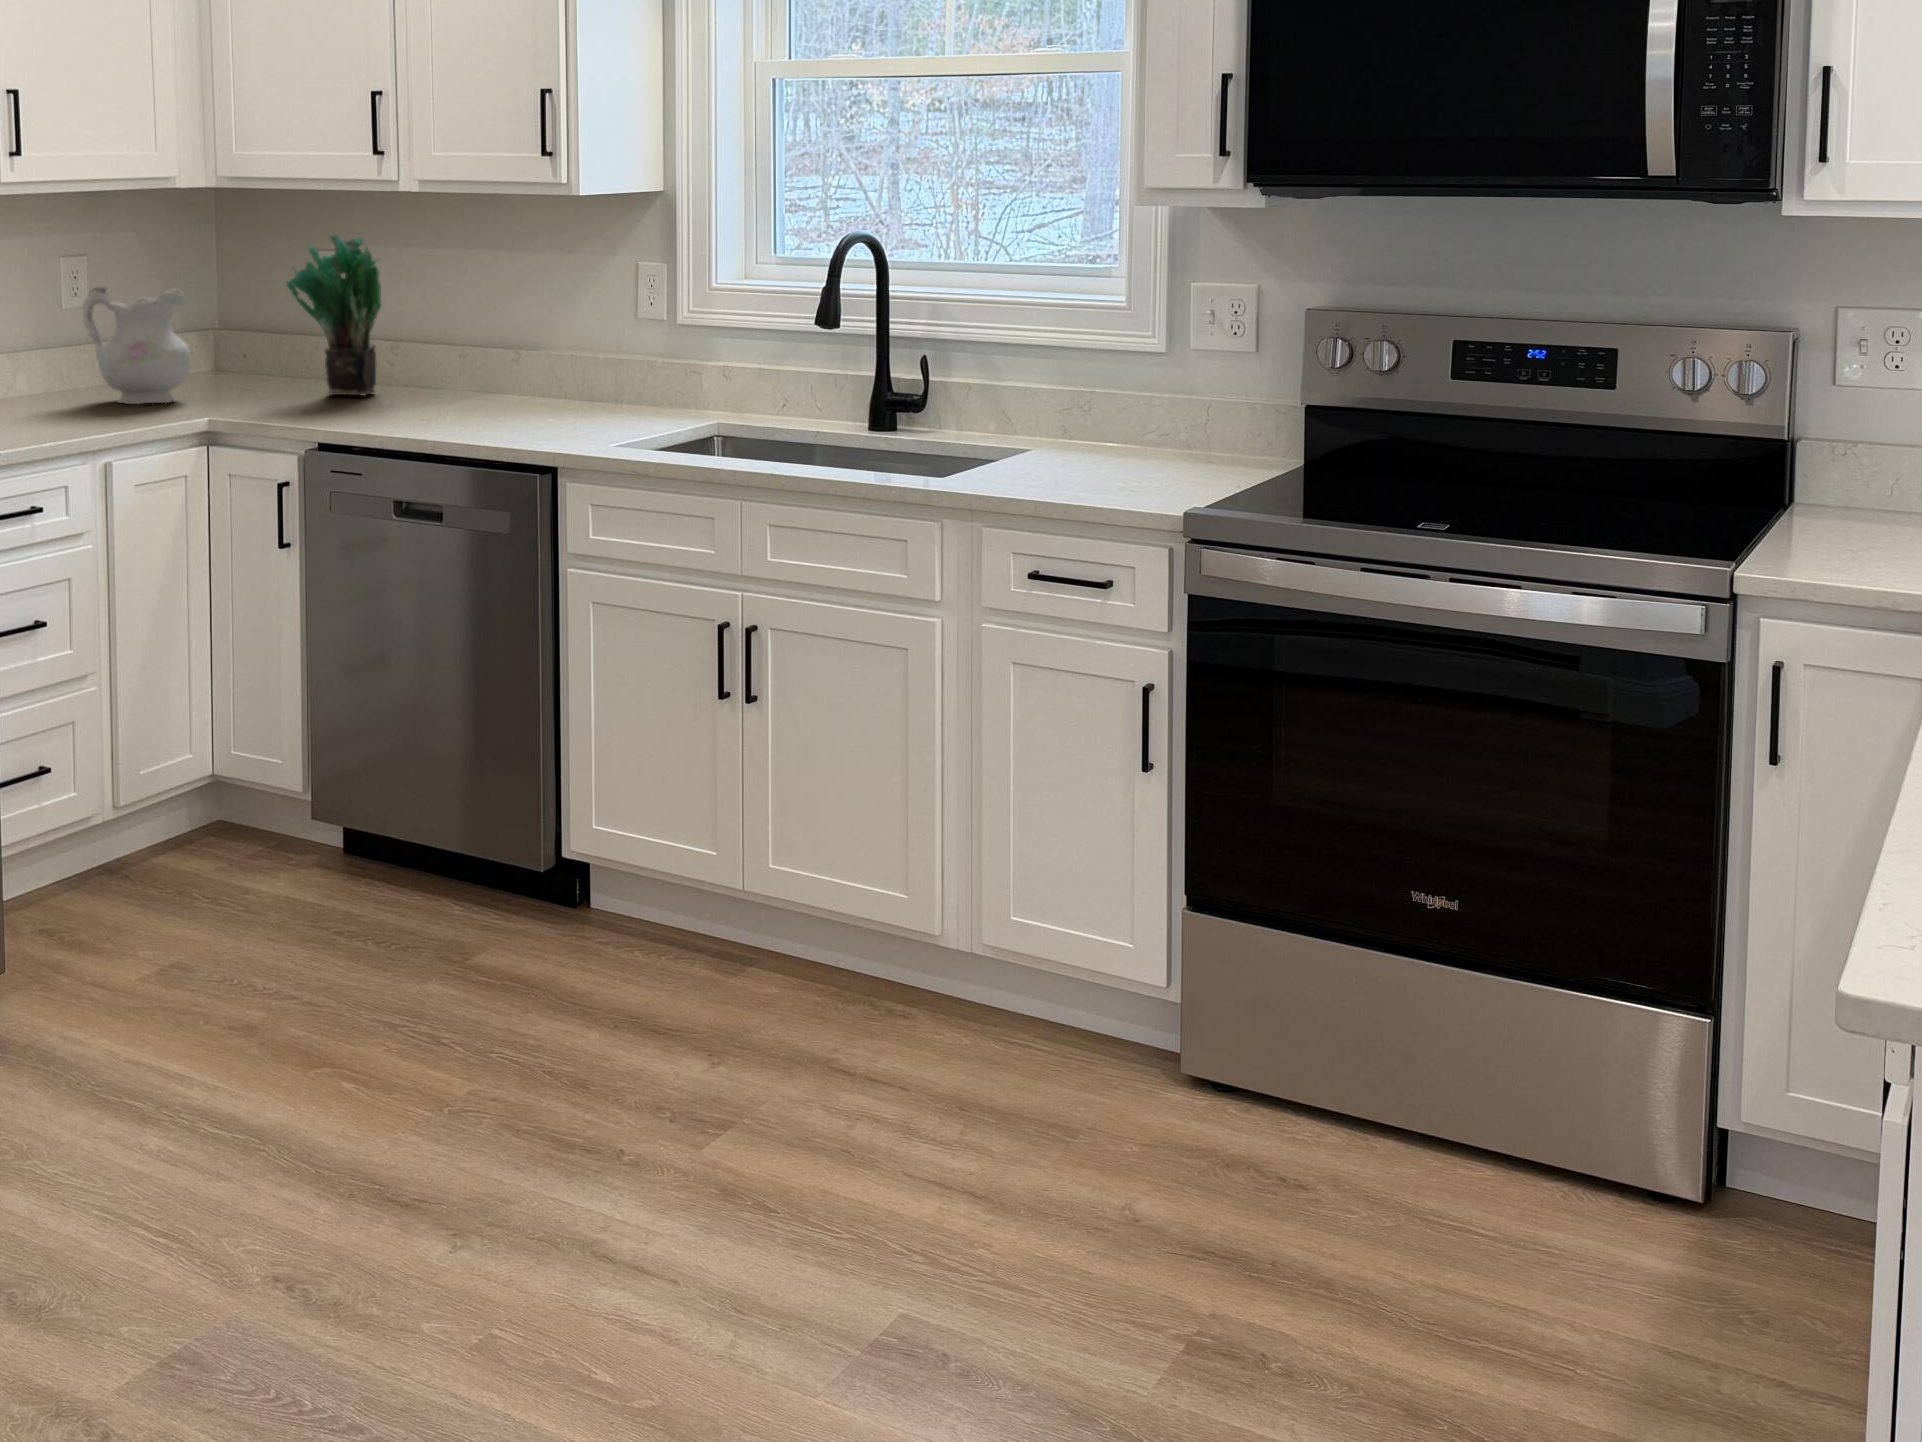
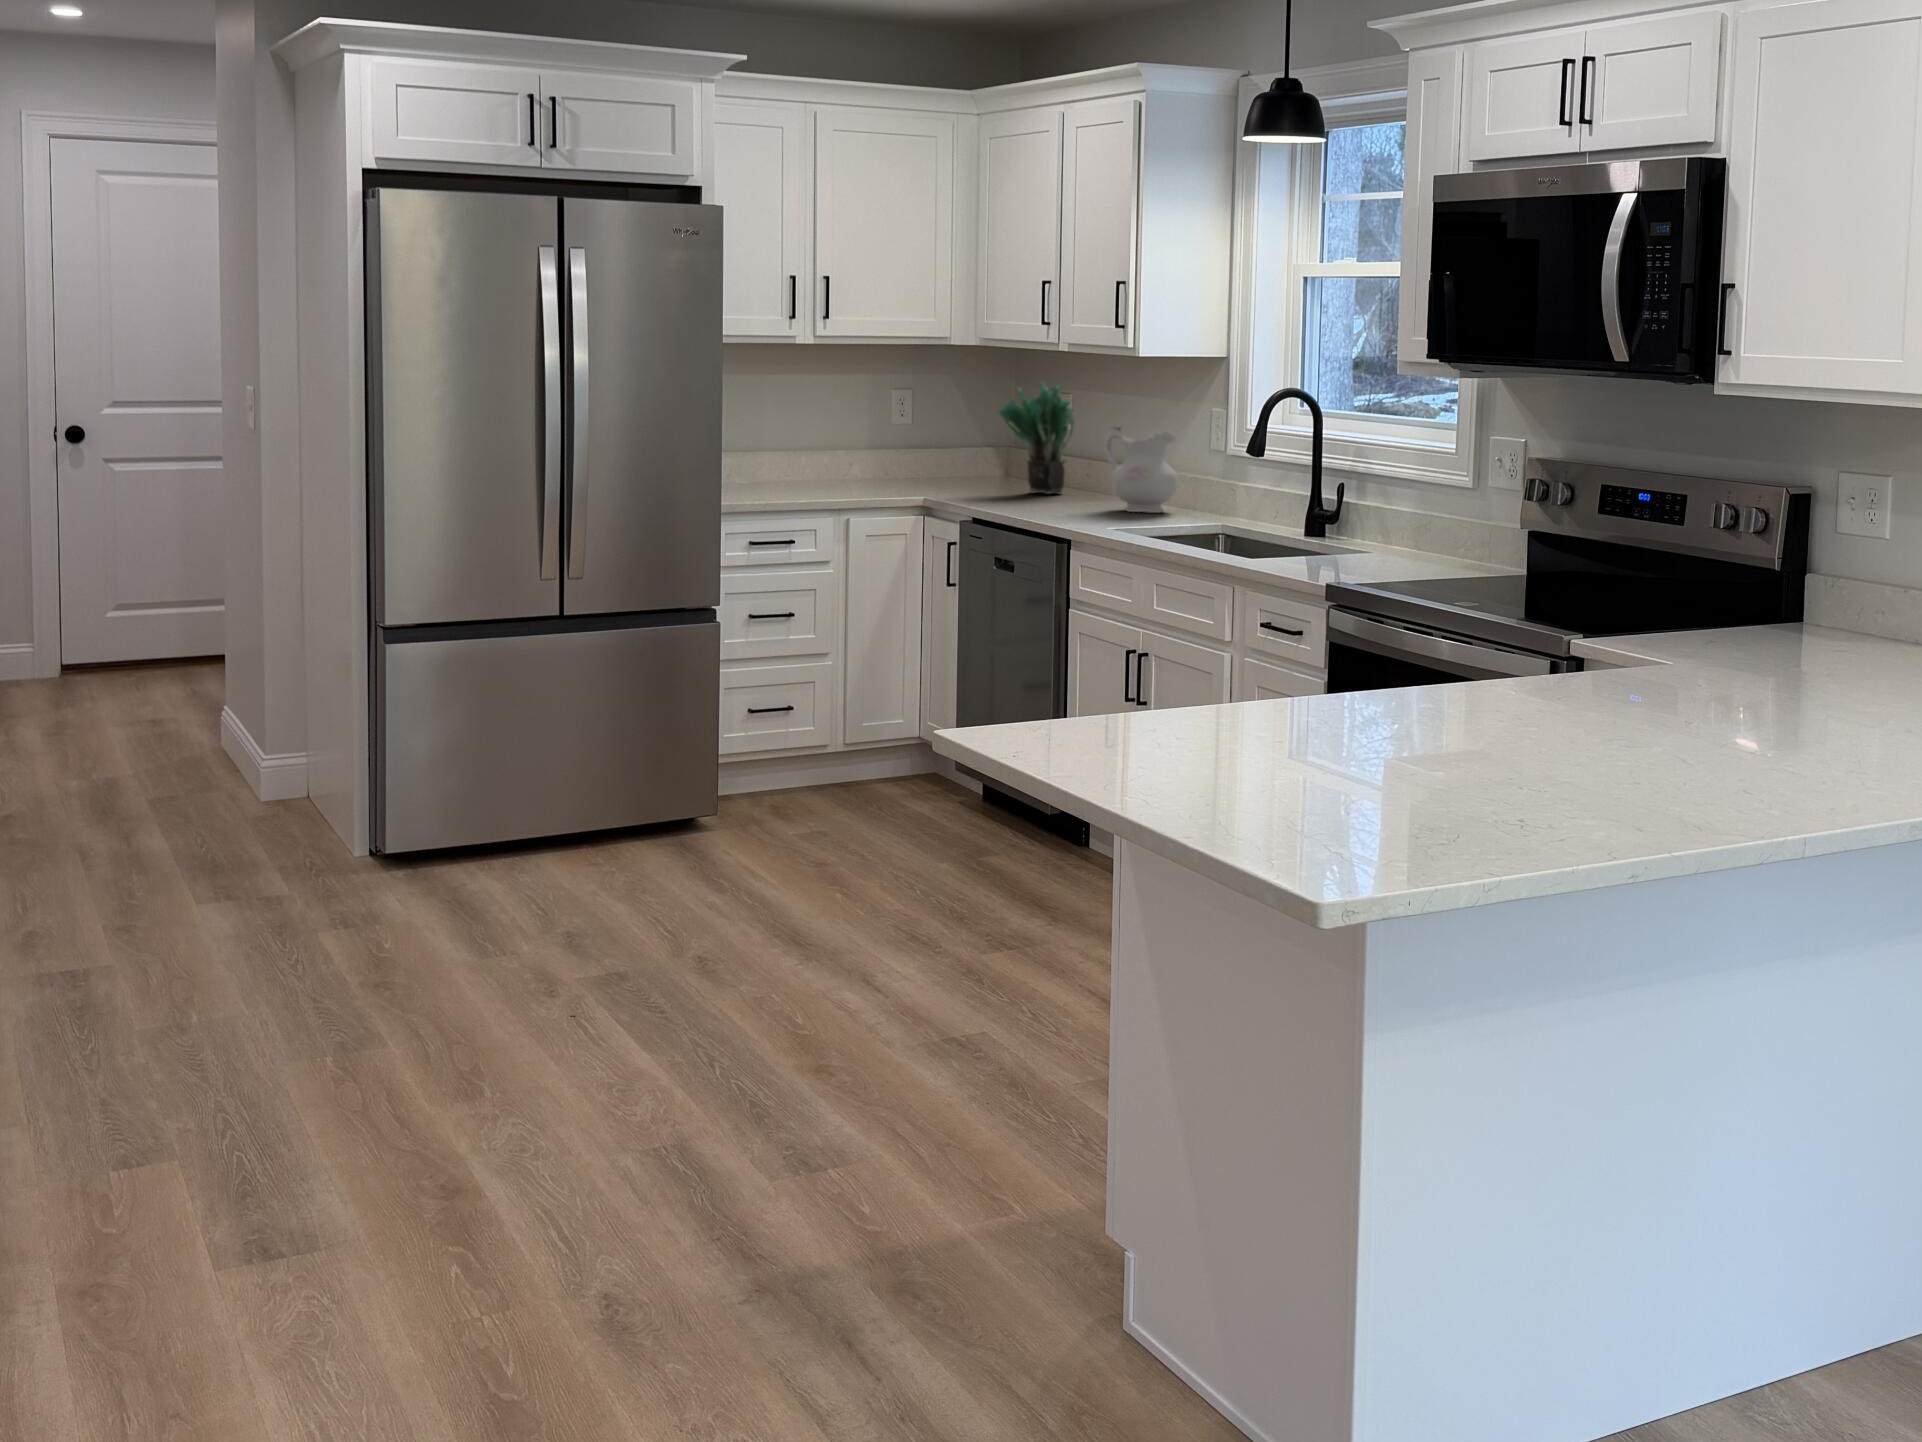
ceramic pitcher: present [82,287,191,404] -> present [1105,426,1177,513]

